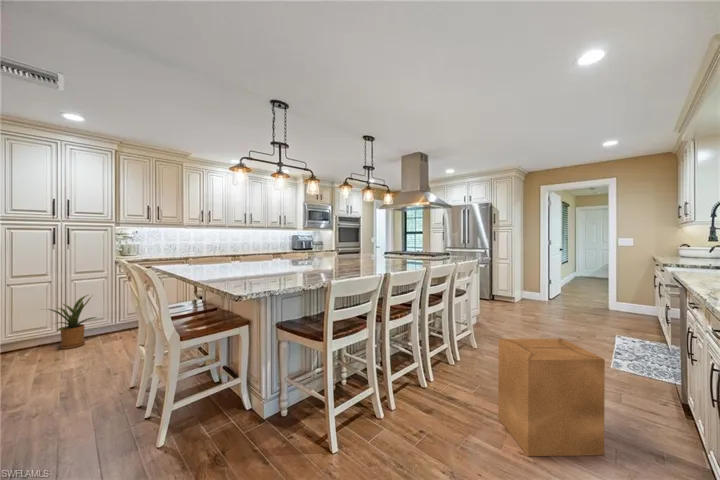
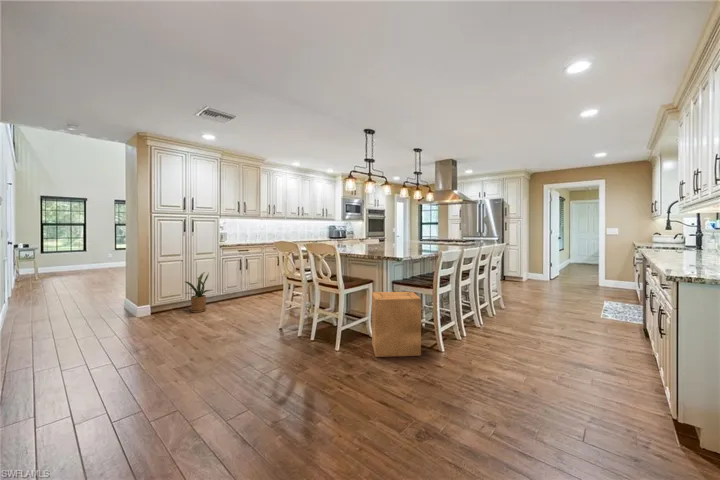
cardboard box: present [498,338,605,456] -> present [372,292,421,357]

